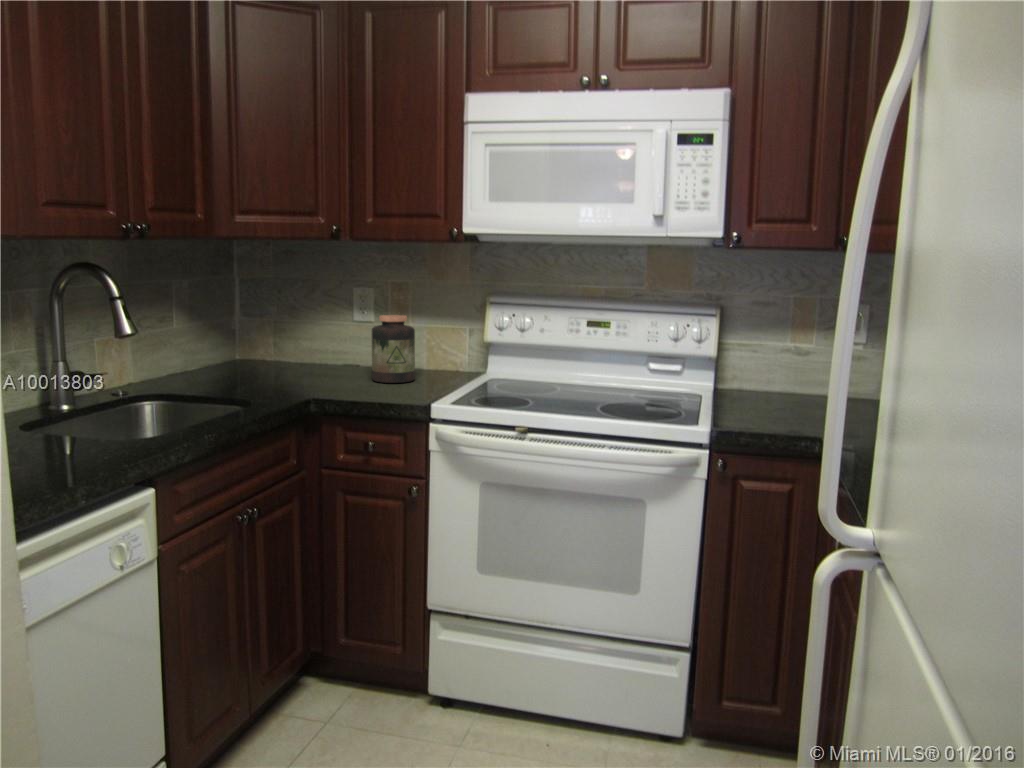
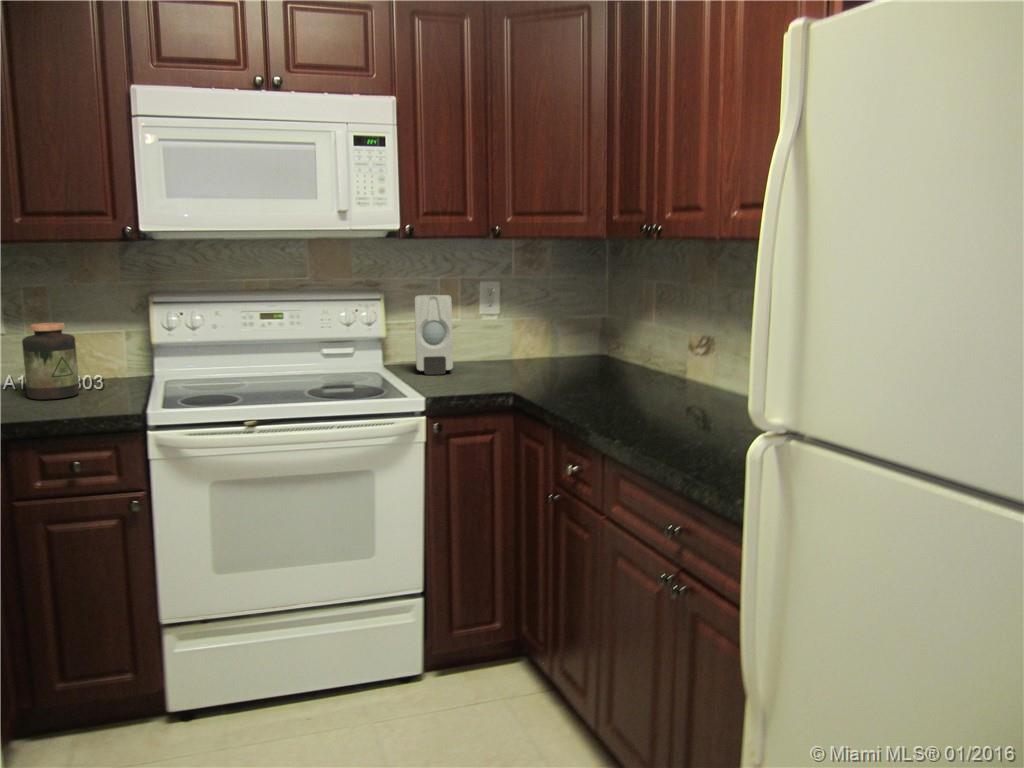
soap dispenser: none [741,314,798,406] -> present [414,295,453,375]

